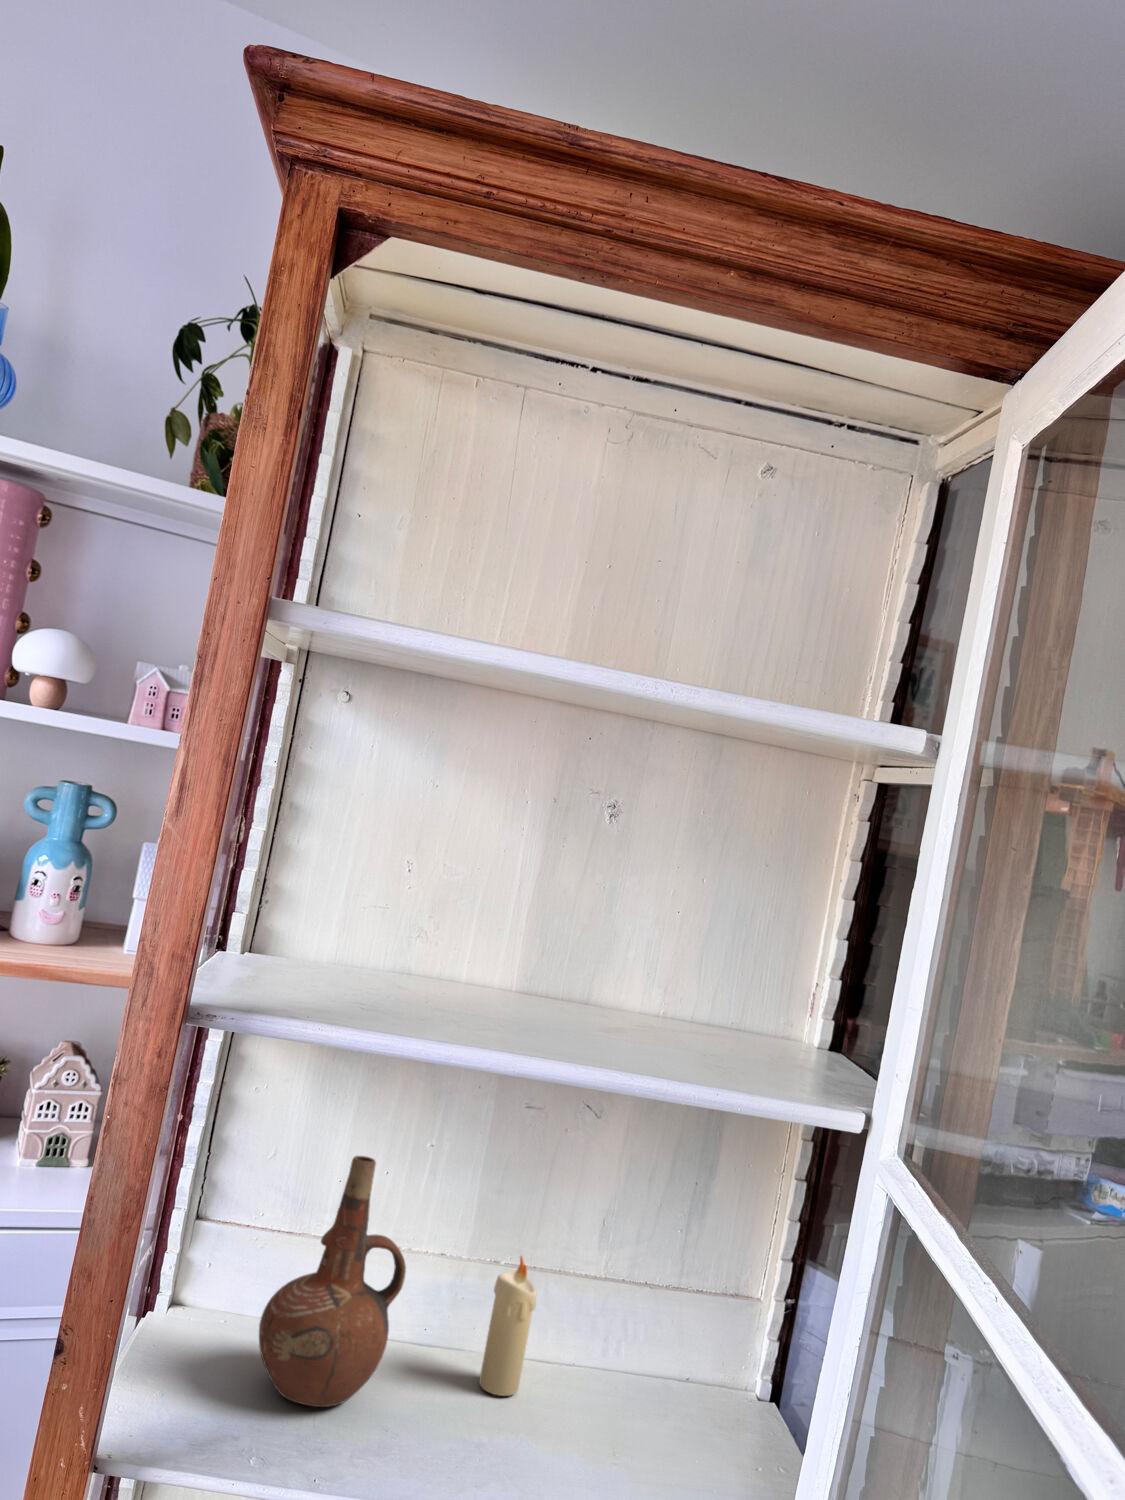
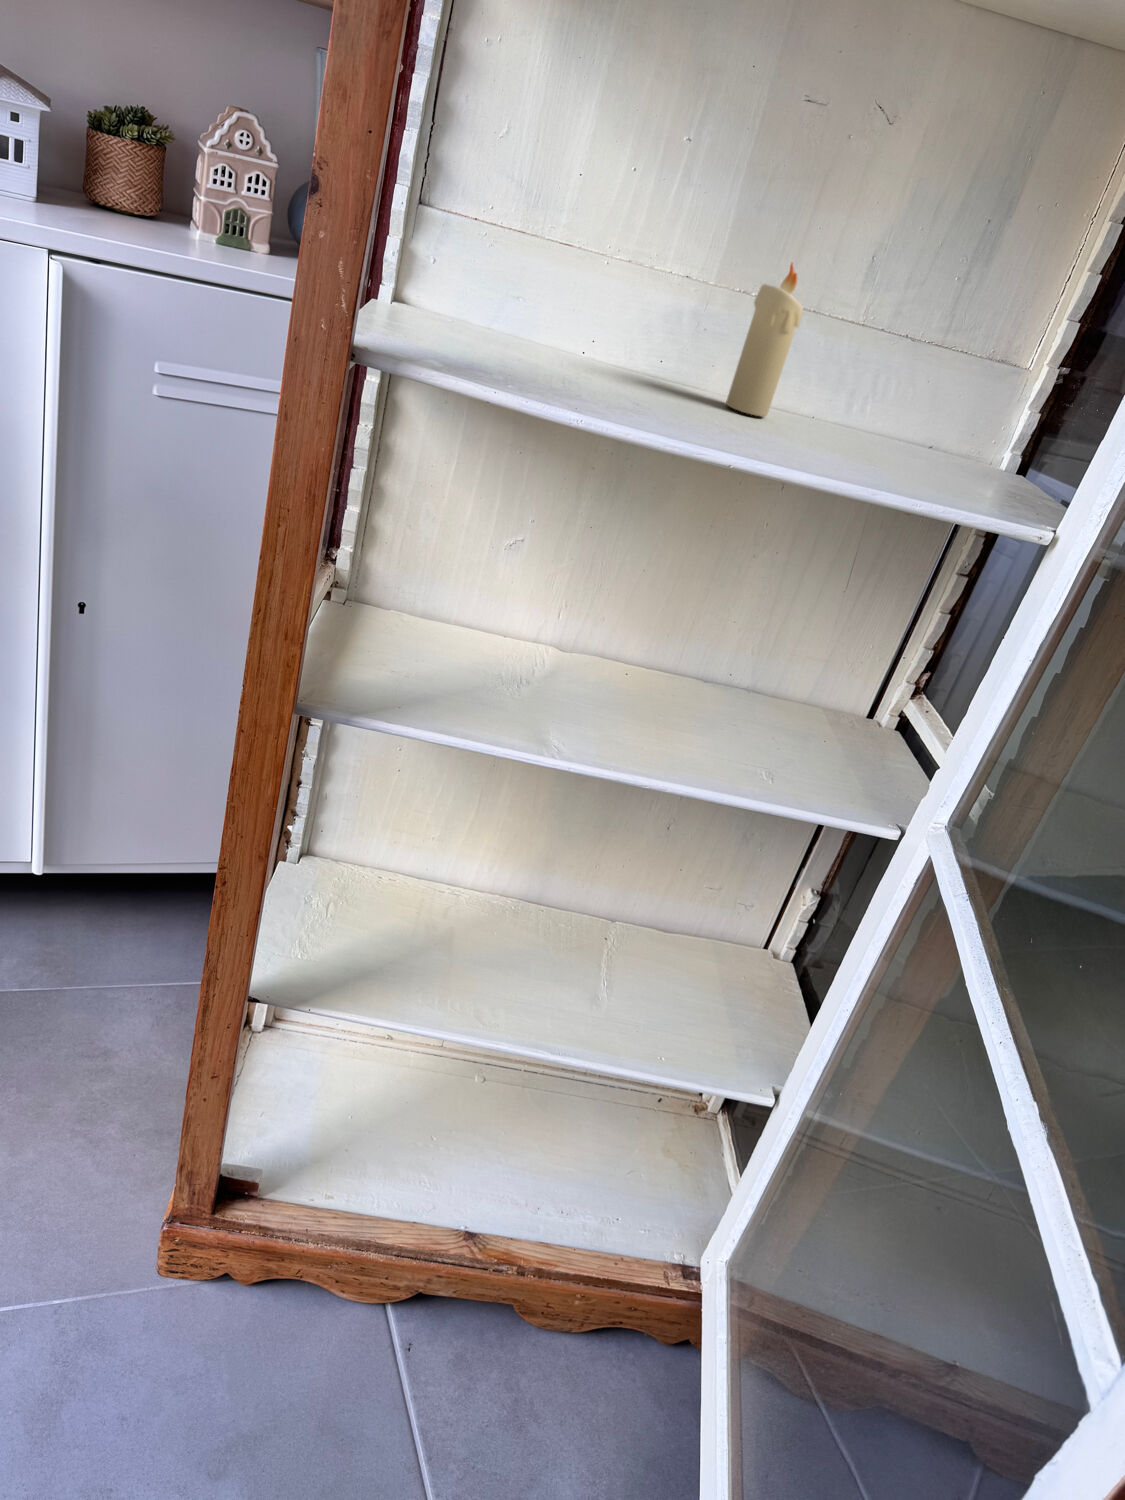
ceramic pitcher: present [259,1156,406,1407] -> none [501,91,668,382]

